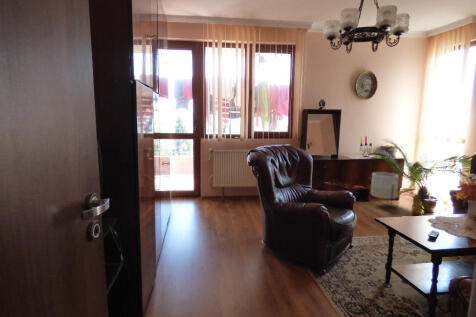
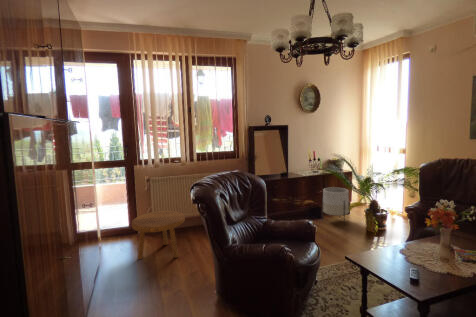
footstool: none [198,178,241,216] -> present [132,211,185,259]

